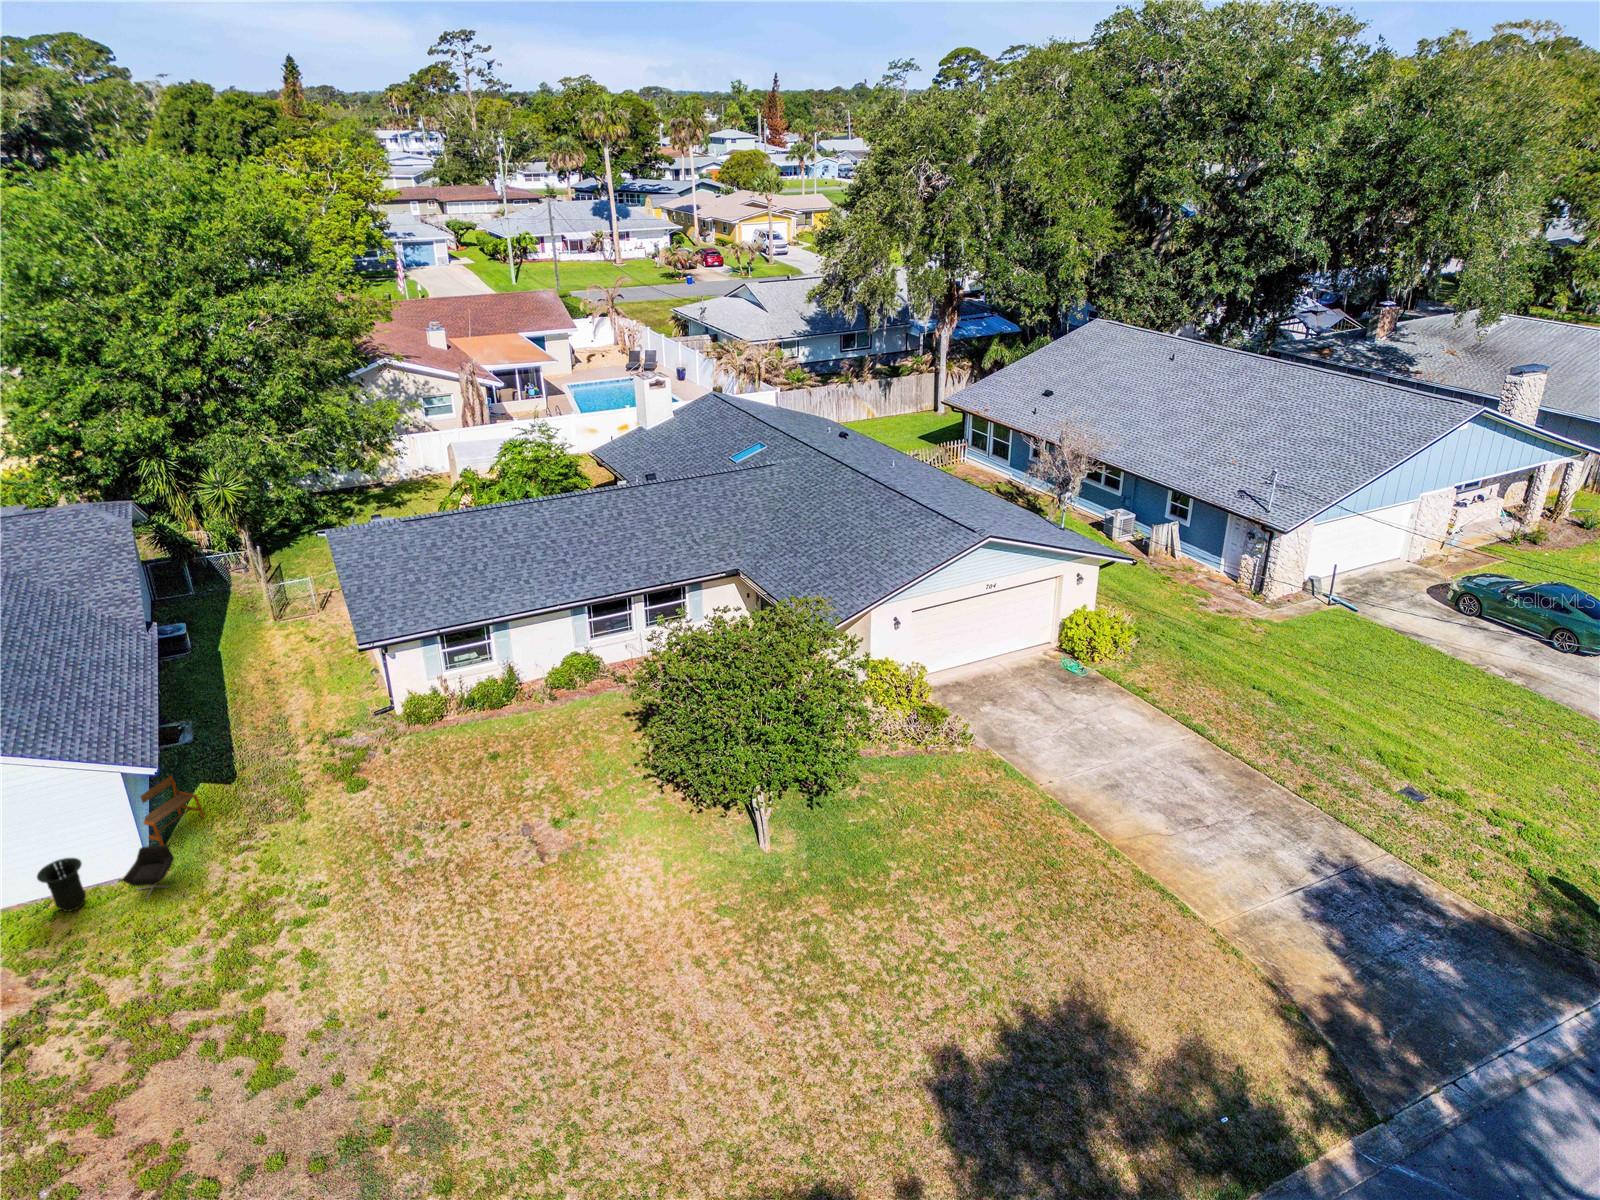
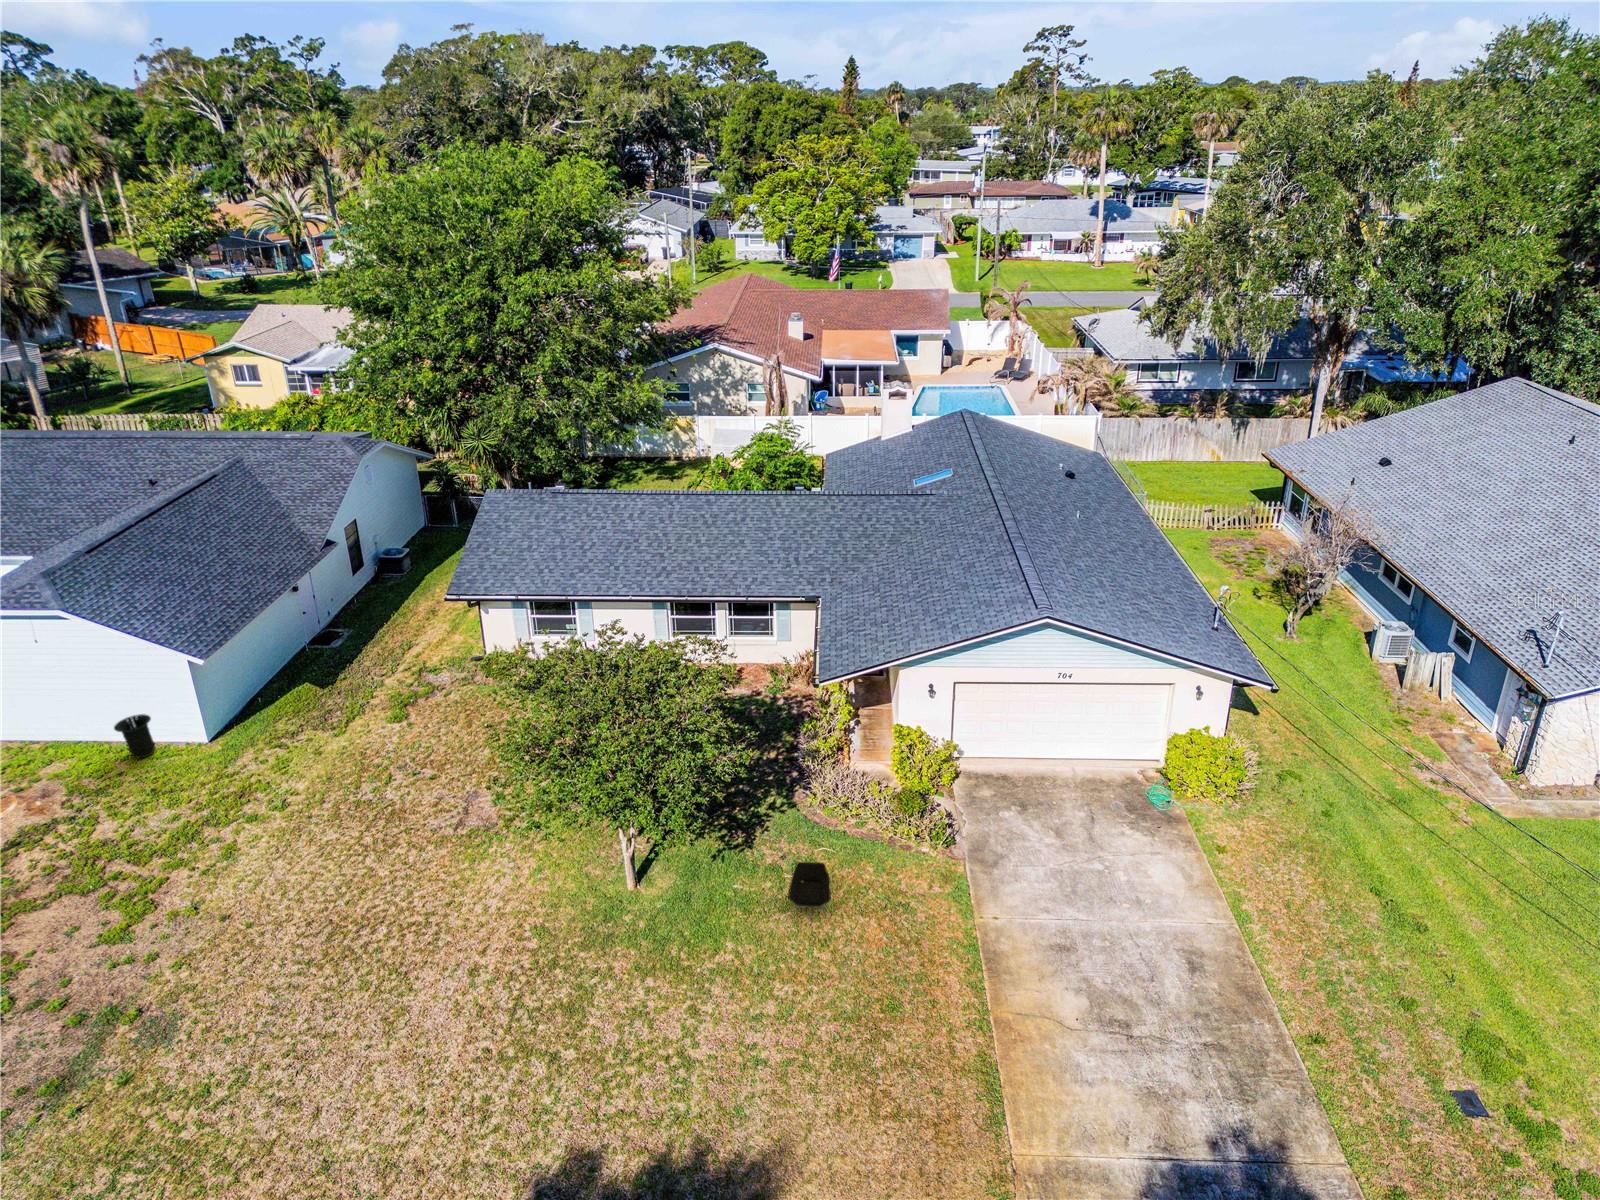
bench: present [141,775,205,845] -> none [220,668,283,727]
lounge chair: present [123,845,174,899] -> present [788,862,831,921]

